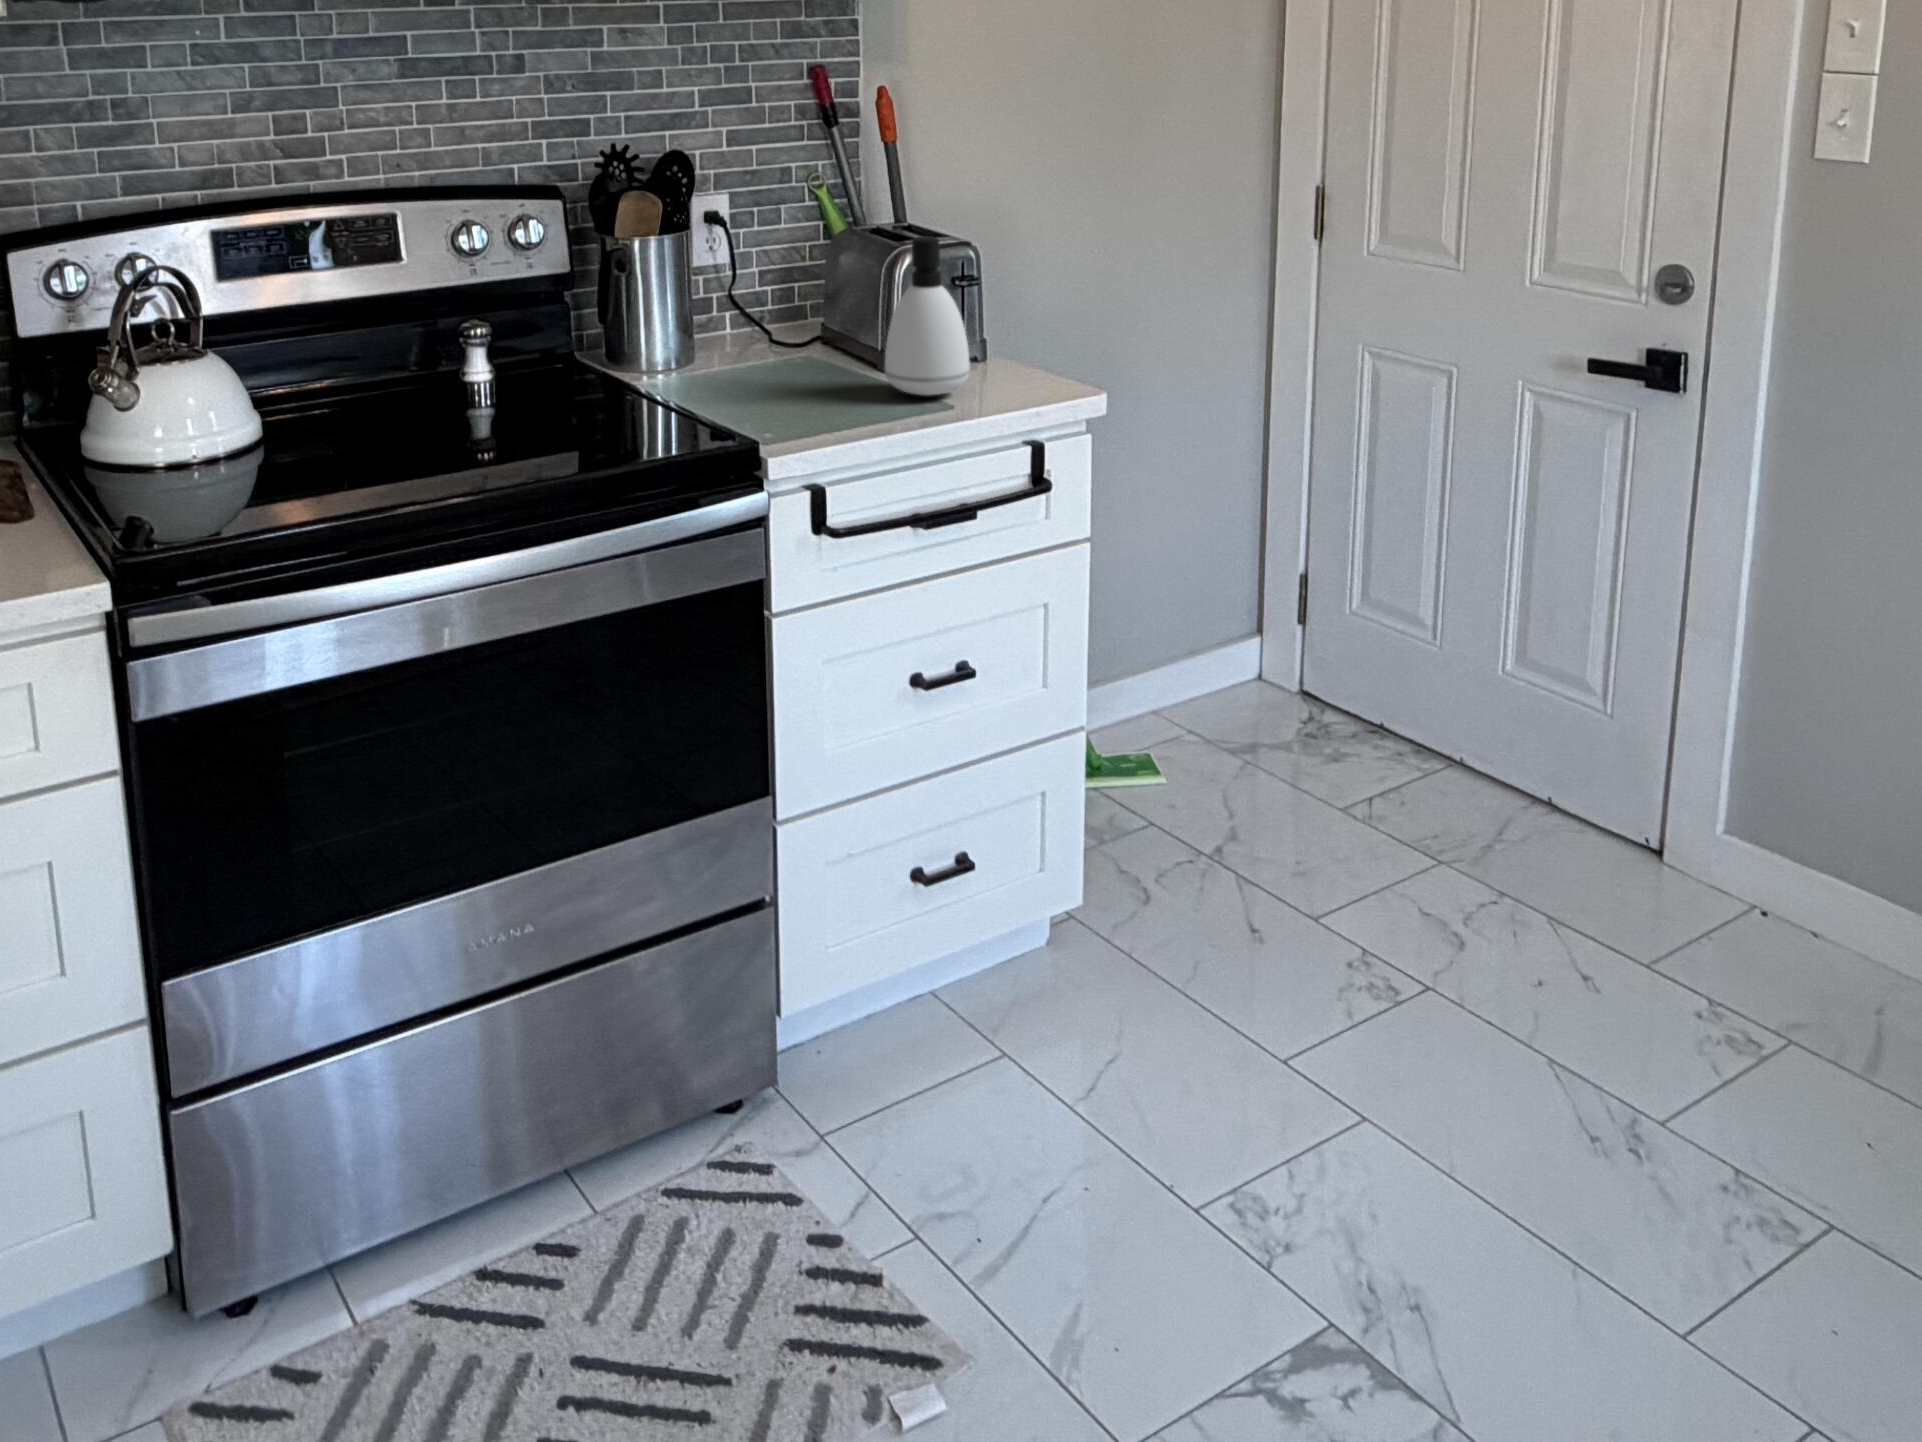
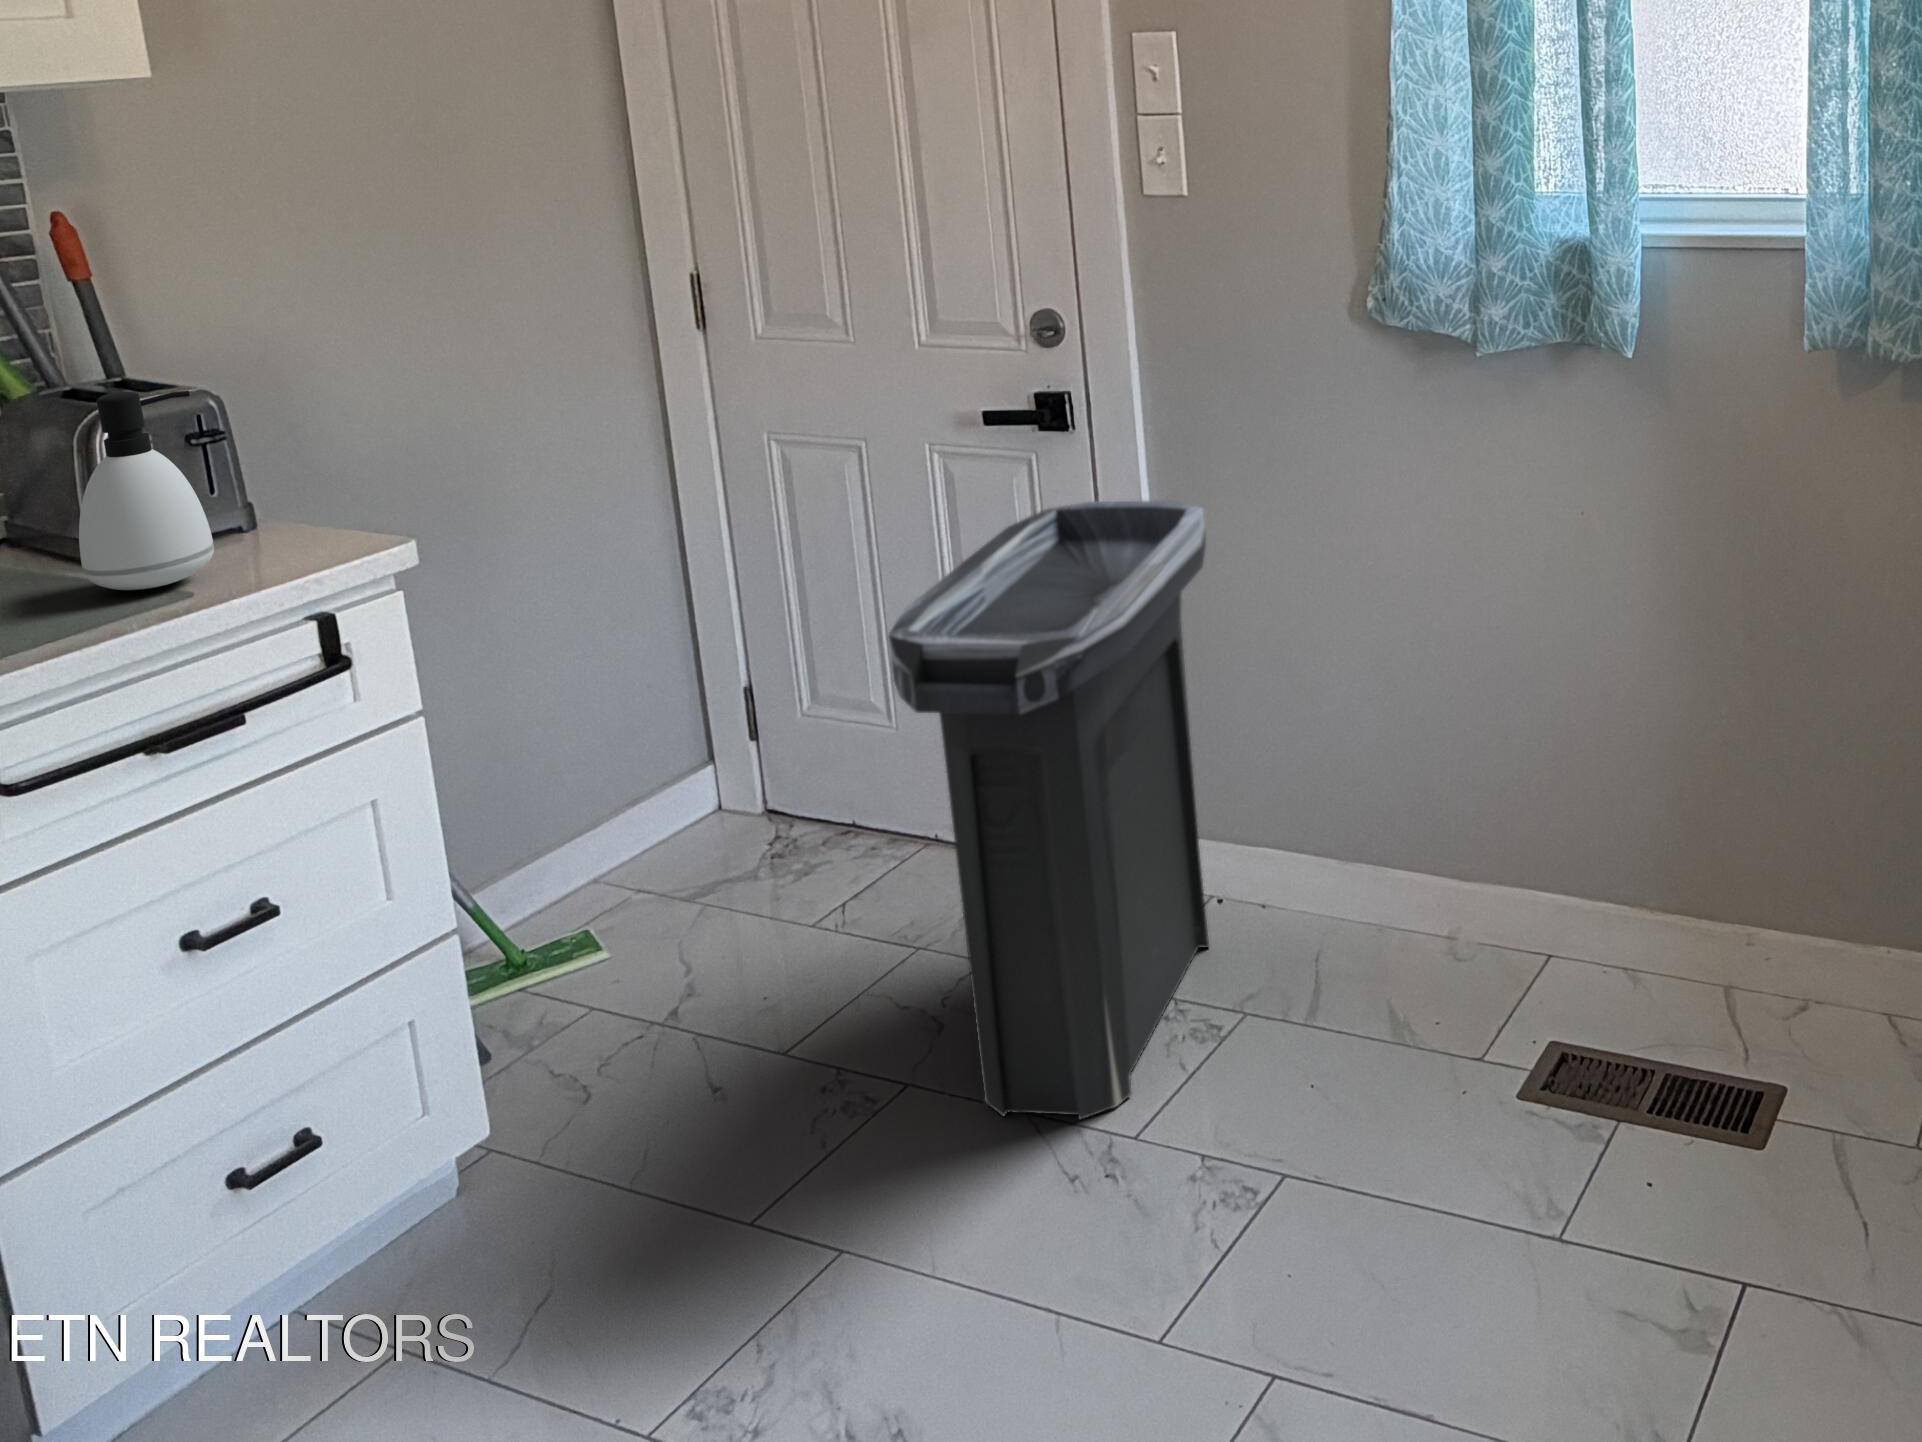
trash can: none [1492,470,1824,1090] -> present [888,501,1209,1119]

